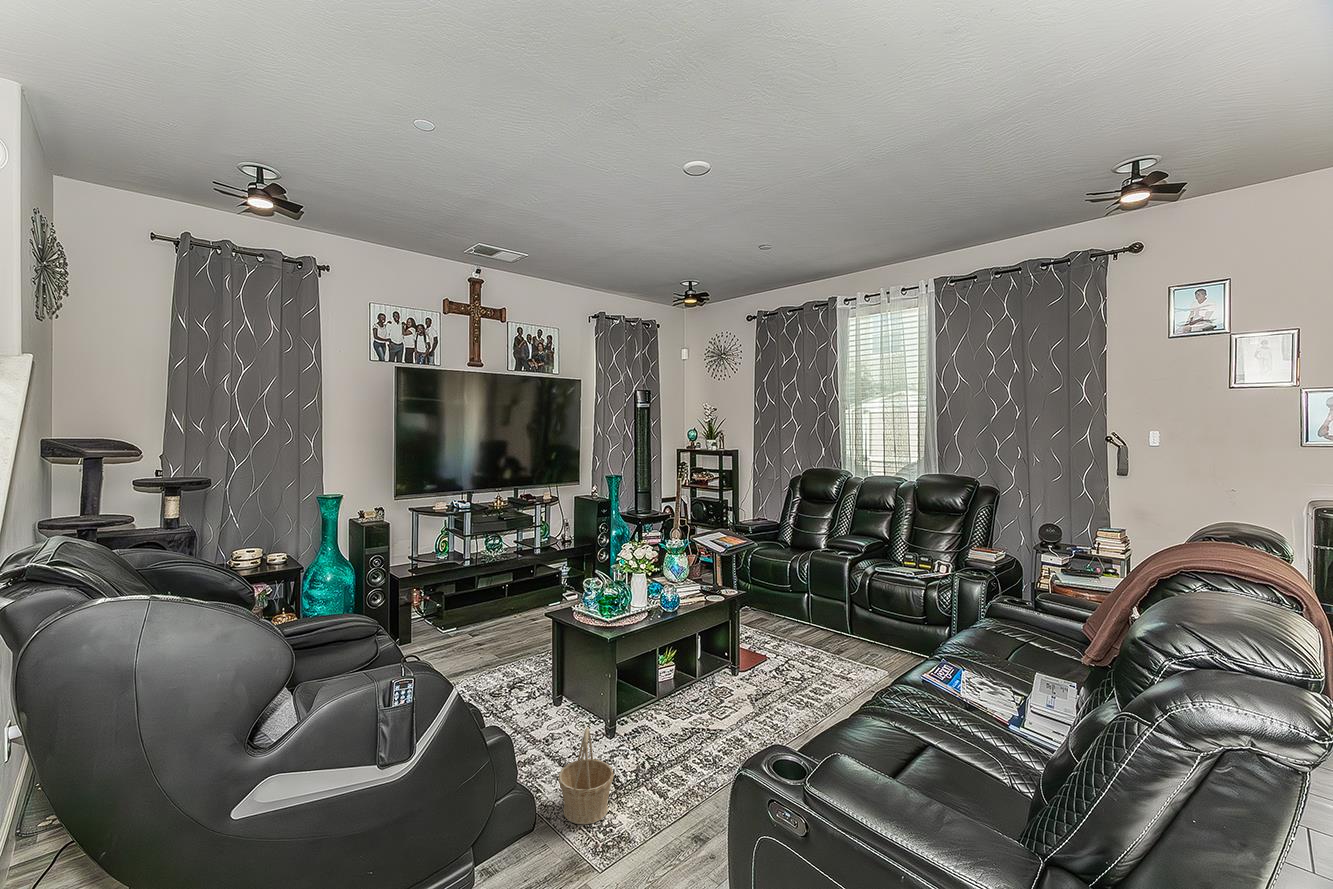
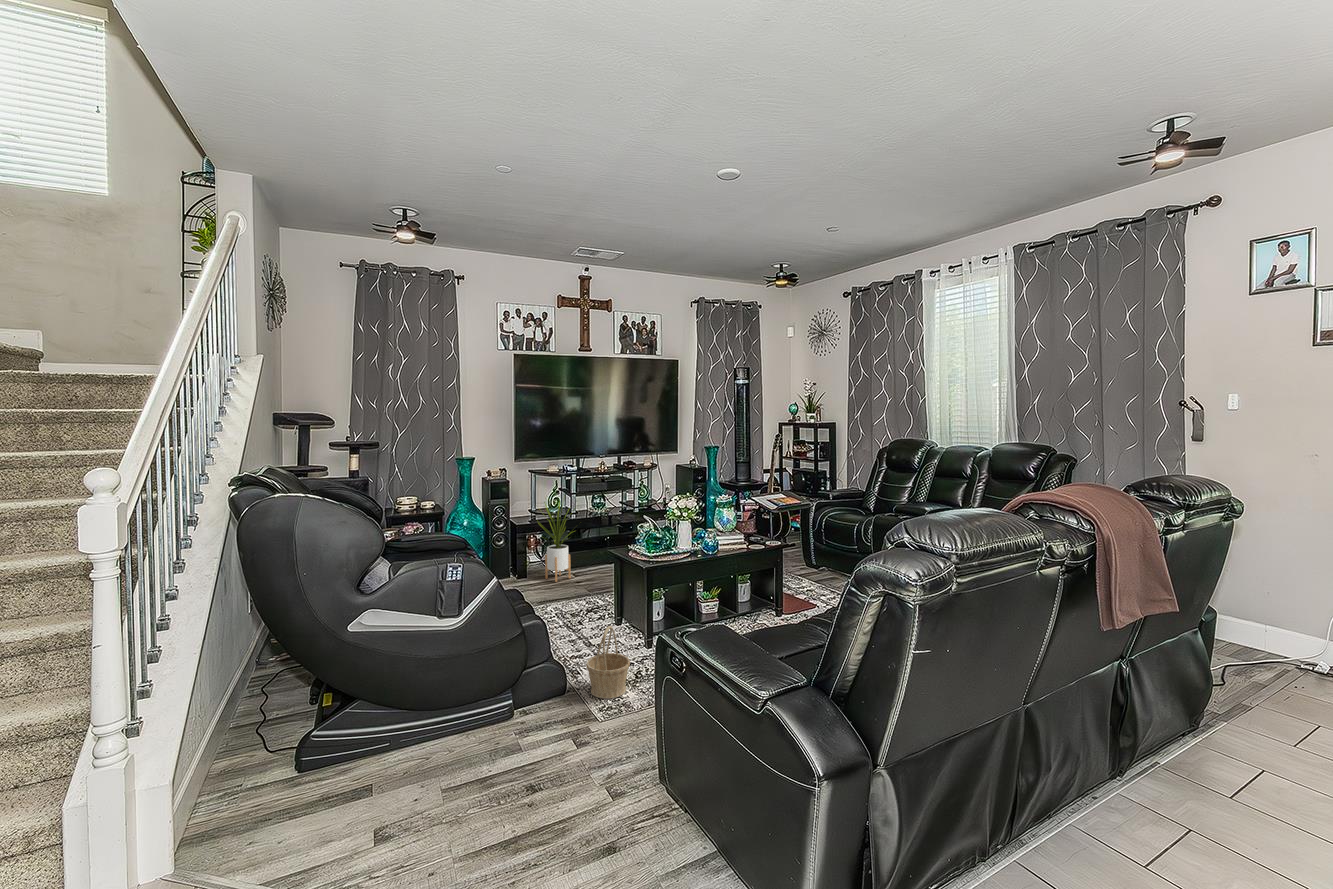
house plant: none [428,540,486,648] -> present [538,502,572,582]

